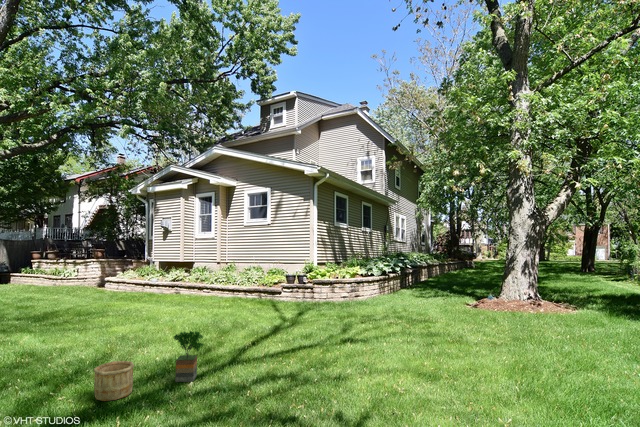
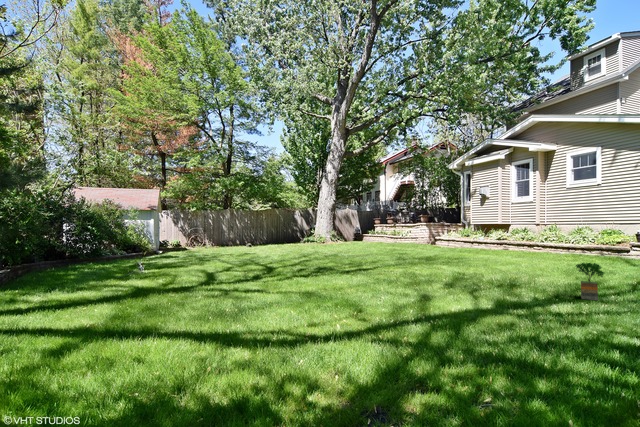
wooden bucket: present [94,361,134,401] -> none [523,278,552,302]

